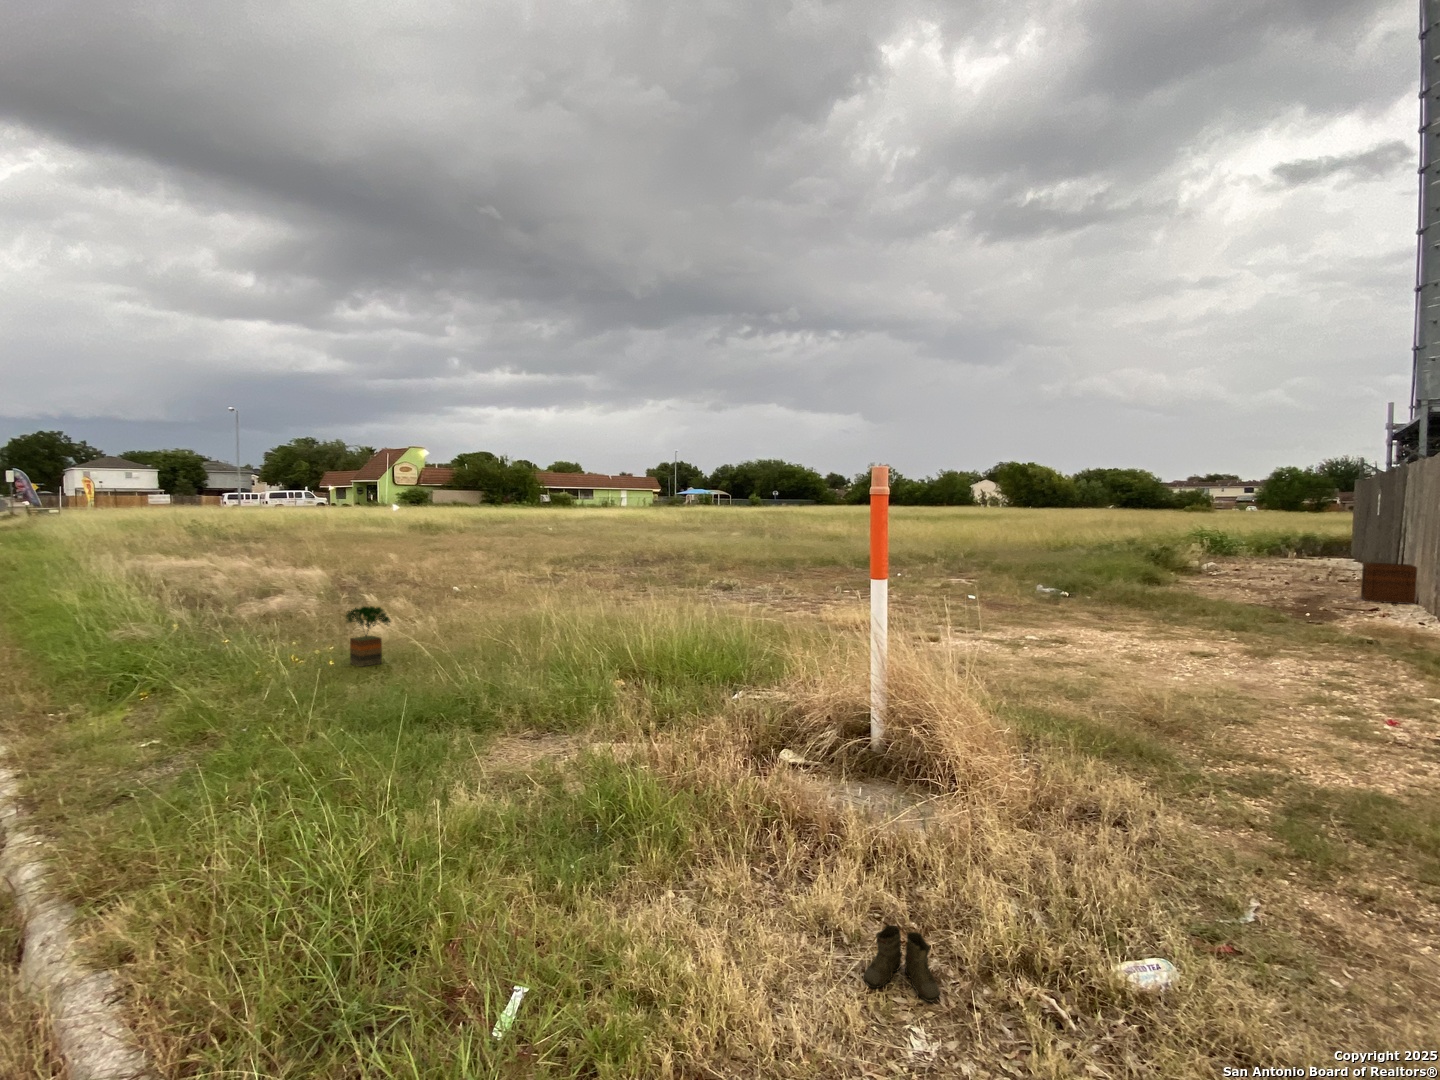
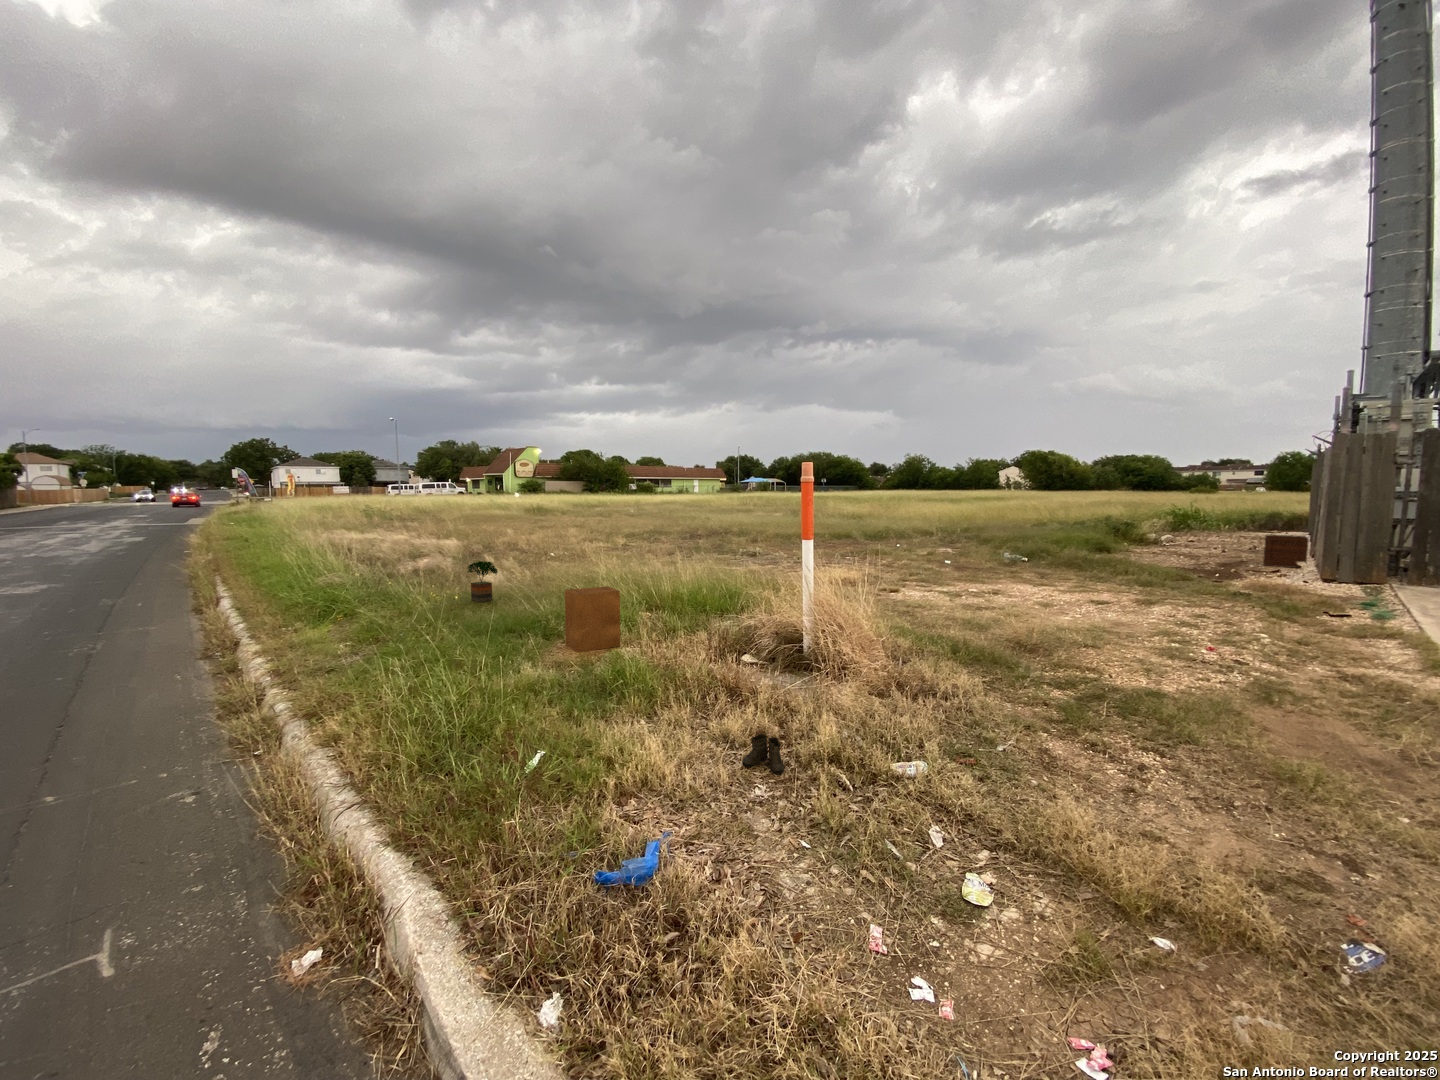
cardboard box: none [506,649,590,753] -> present [565,586,620,652]

